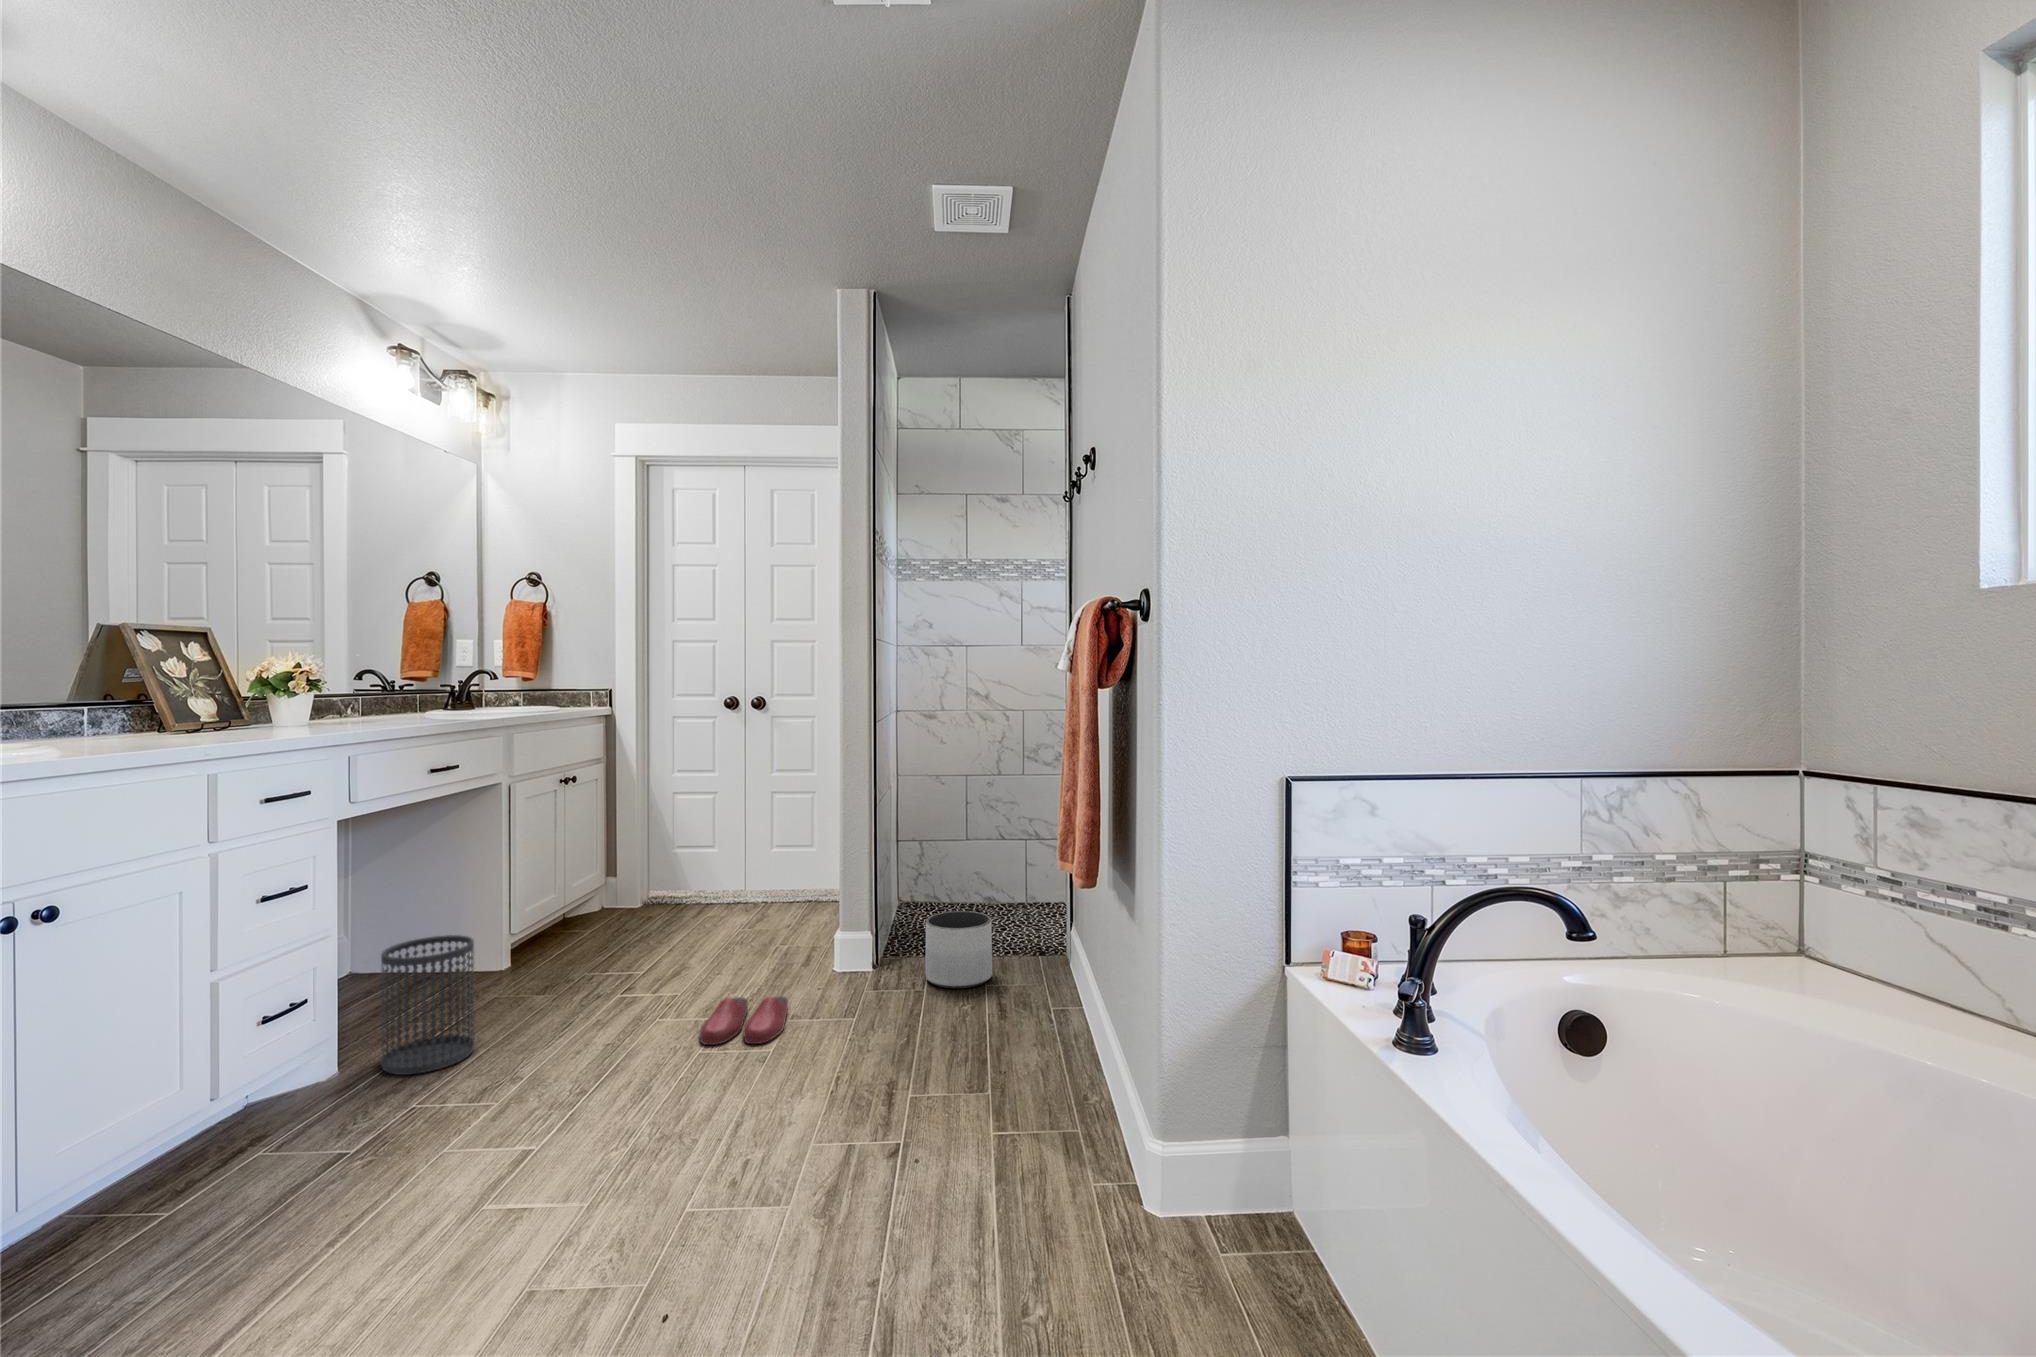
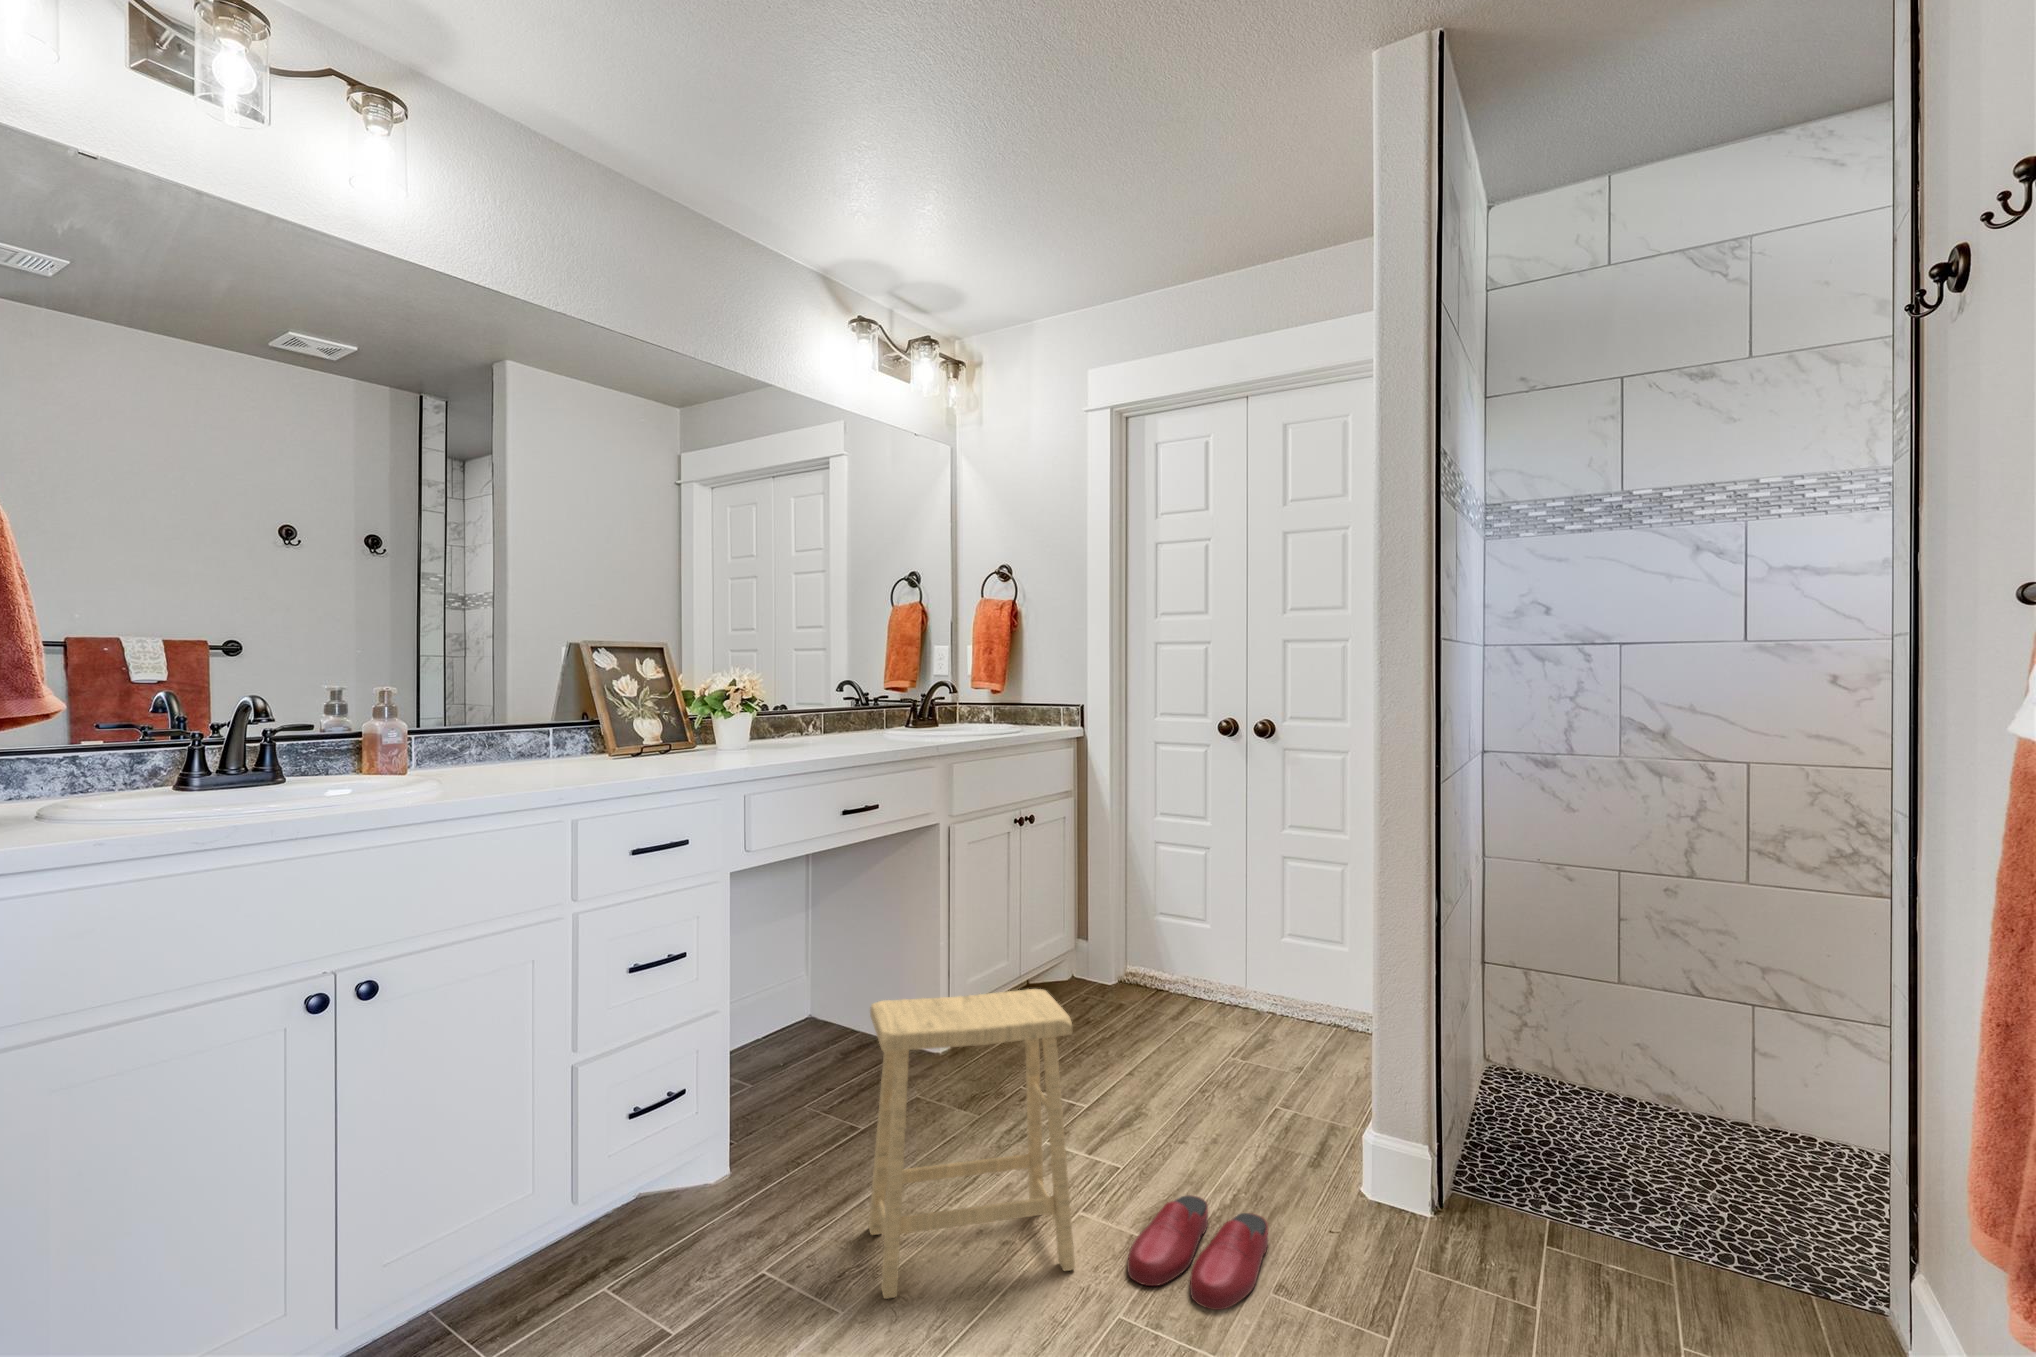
footstool: none [491,874,664,1096] -> present [869,989,1075,1299]
planter: present [925,911,992,988] -> none [1513,1128,1651,1292]
wastebasket: present [381,935,474,1075] -> none [768,1025,868,1206]

